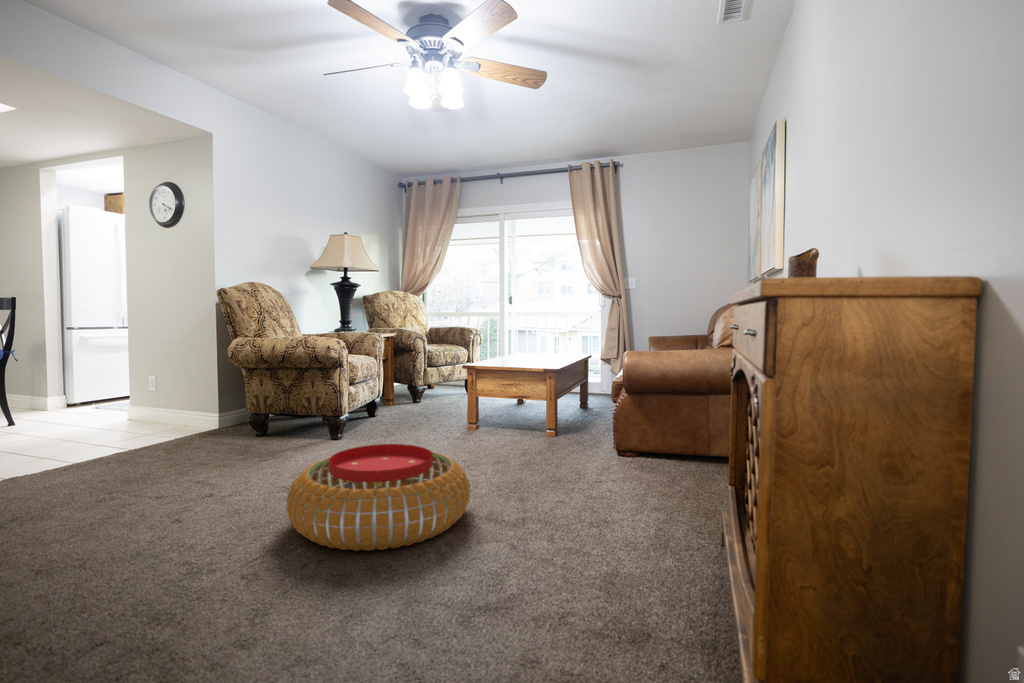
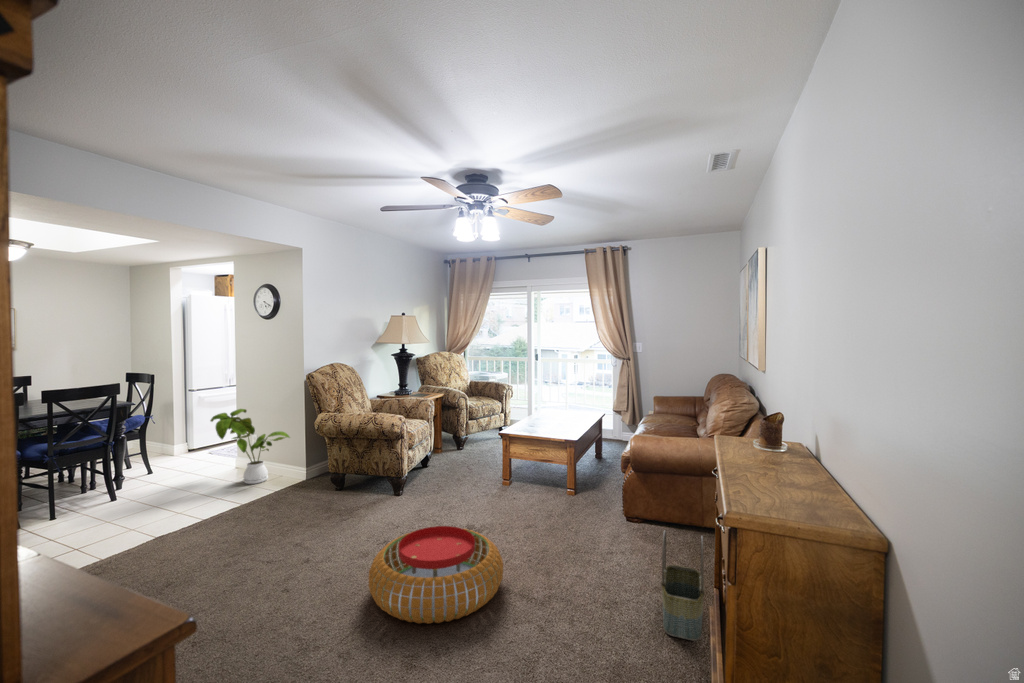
house plant: none [87,334,197,432] -> present [210,409,290,484]
basket: none [679,427,735,558] -> present [661,530,704,641]

